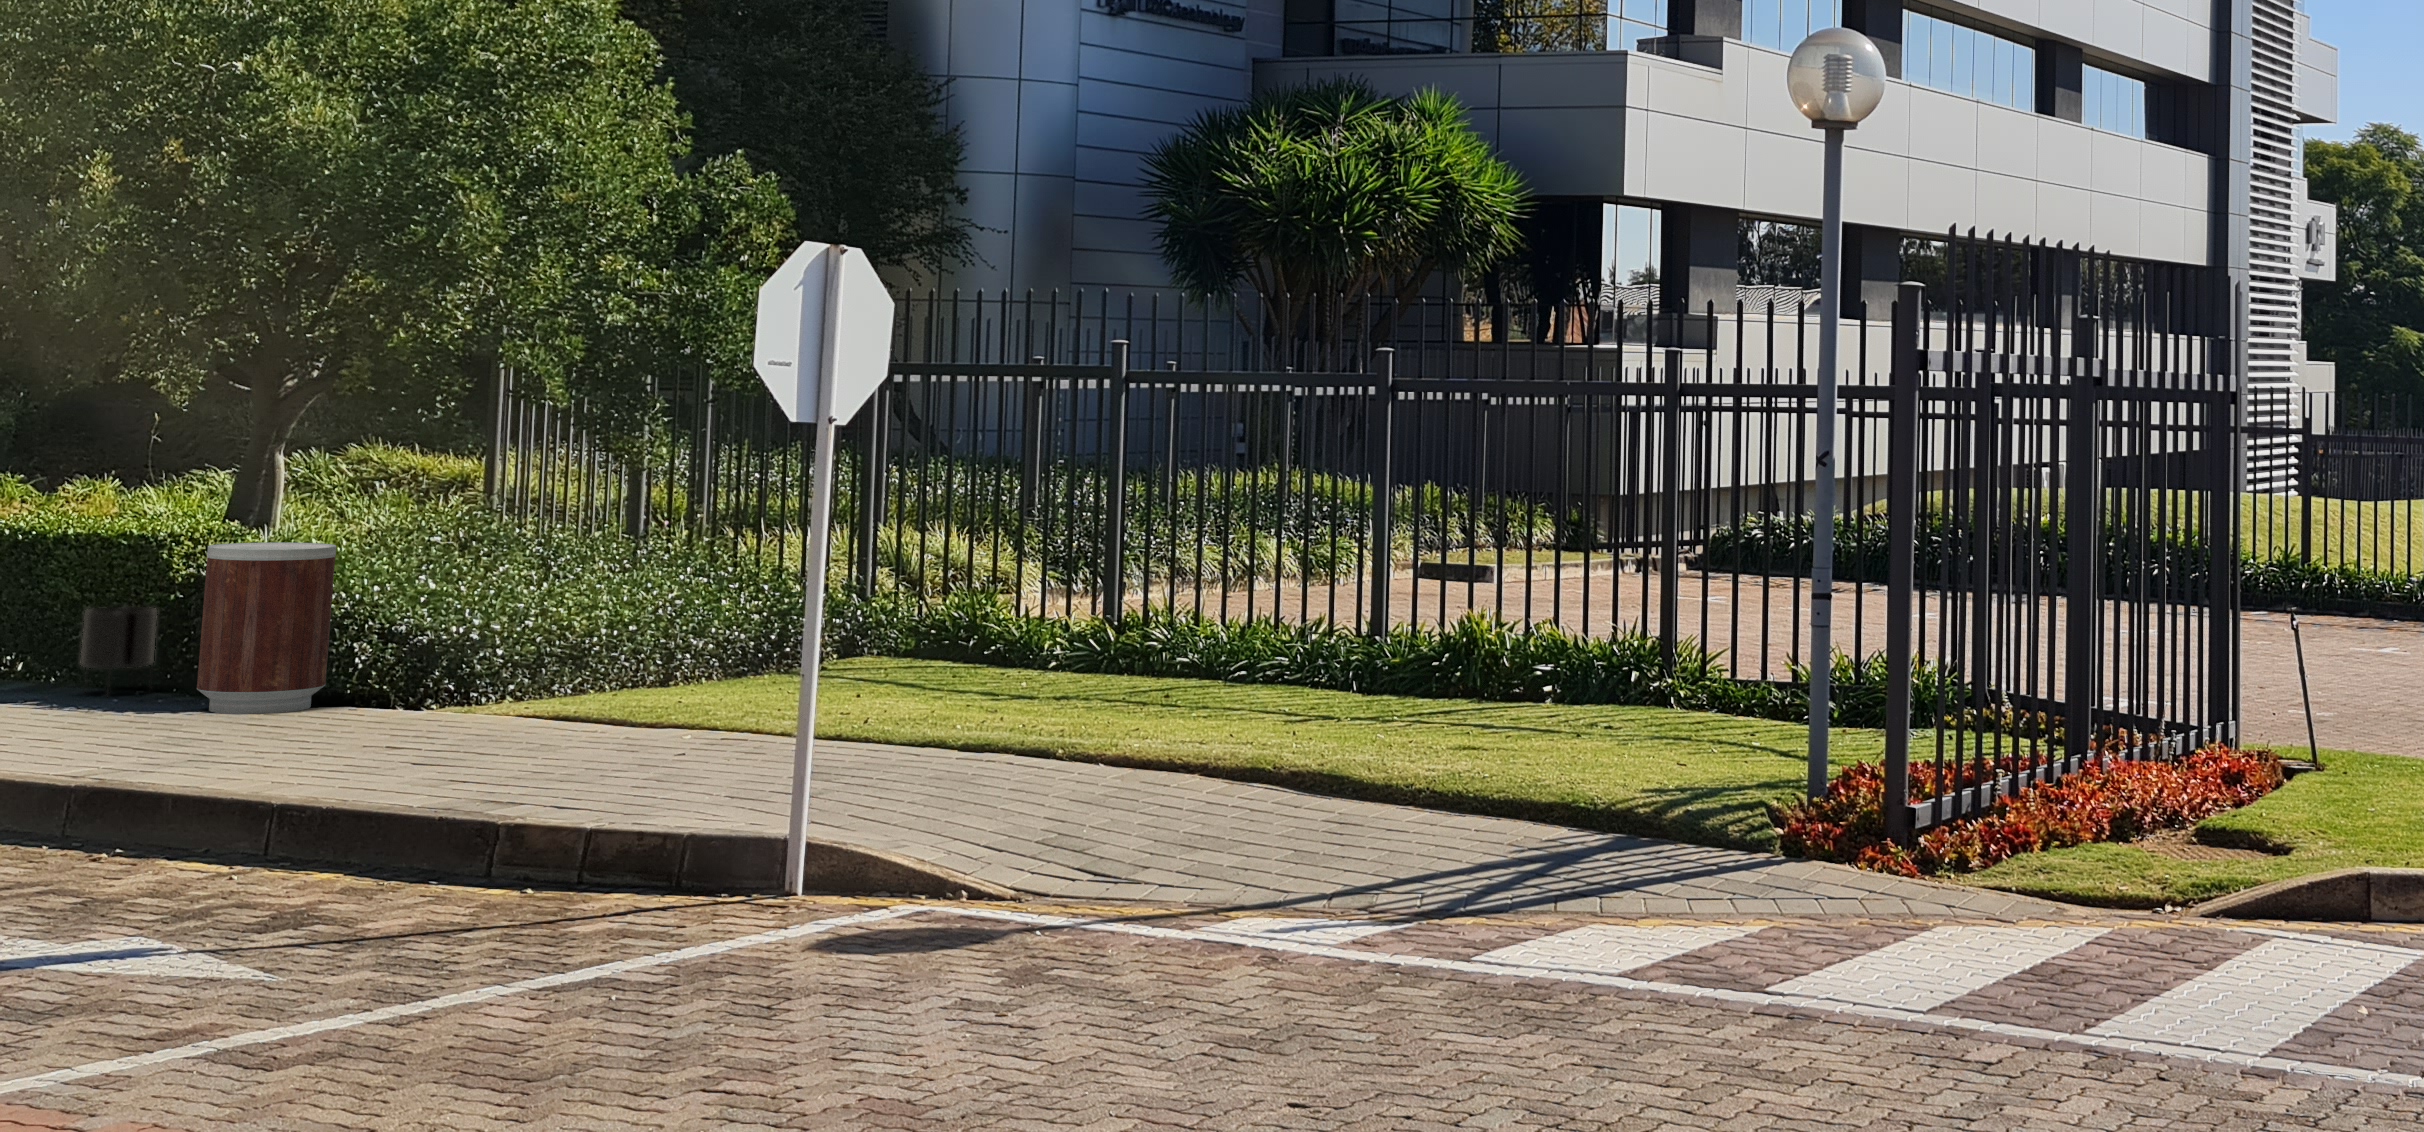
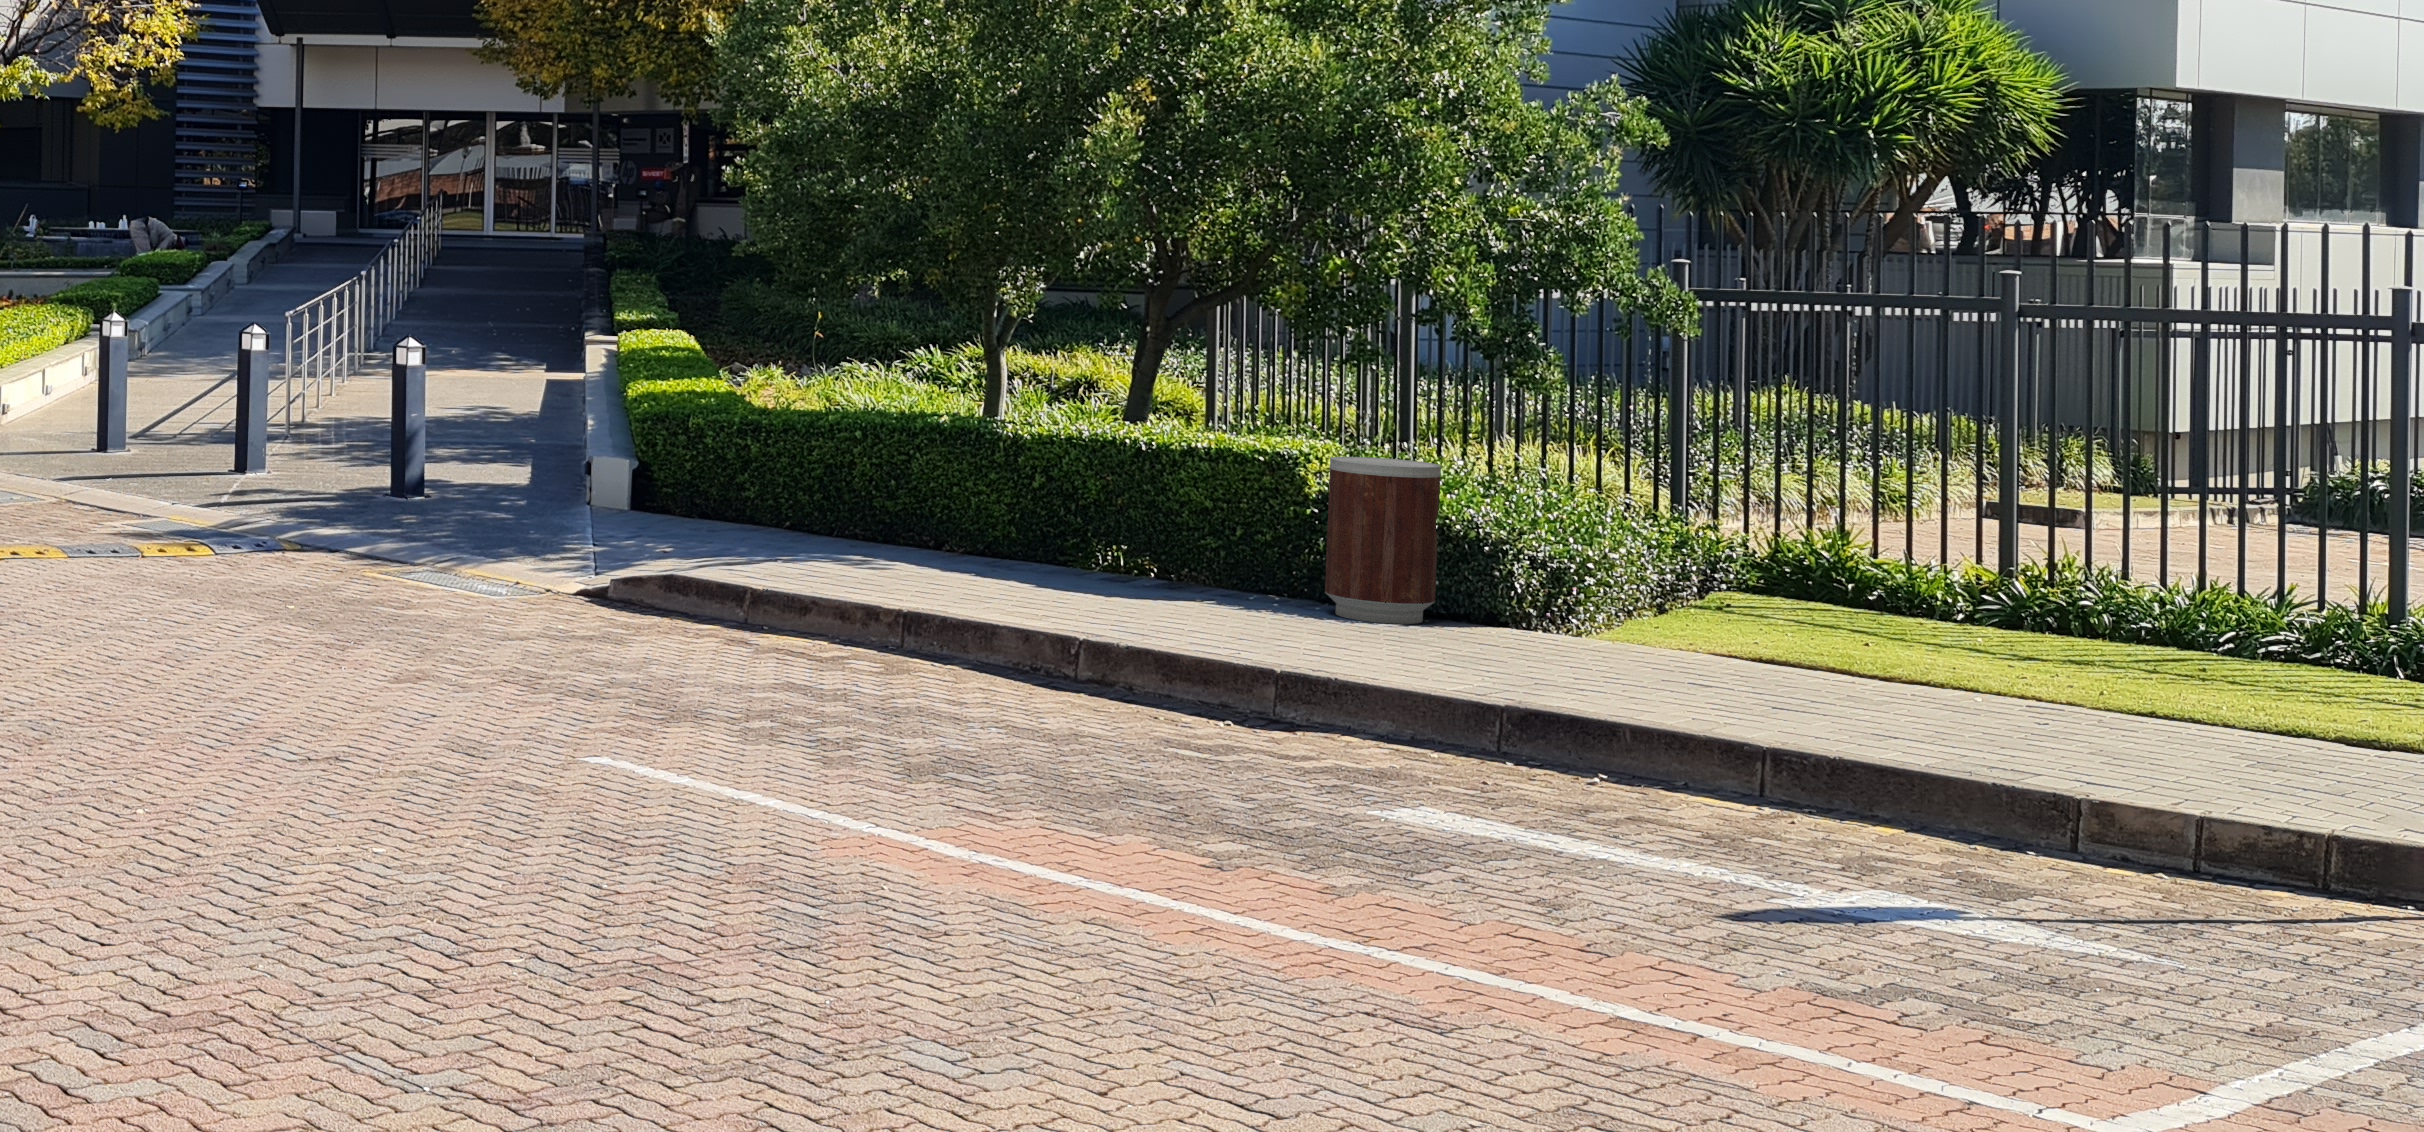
planter: present [81,607,157,691] -> none [1172,508,1233,594]

